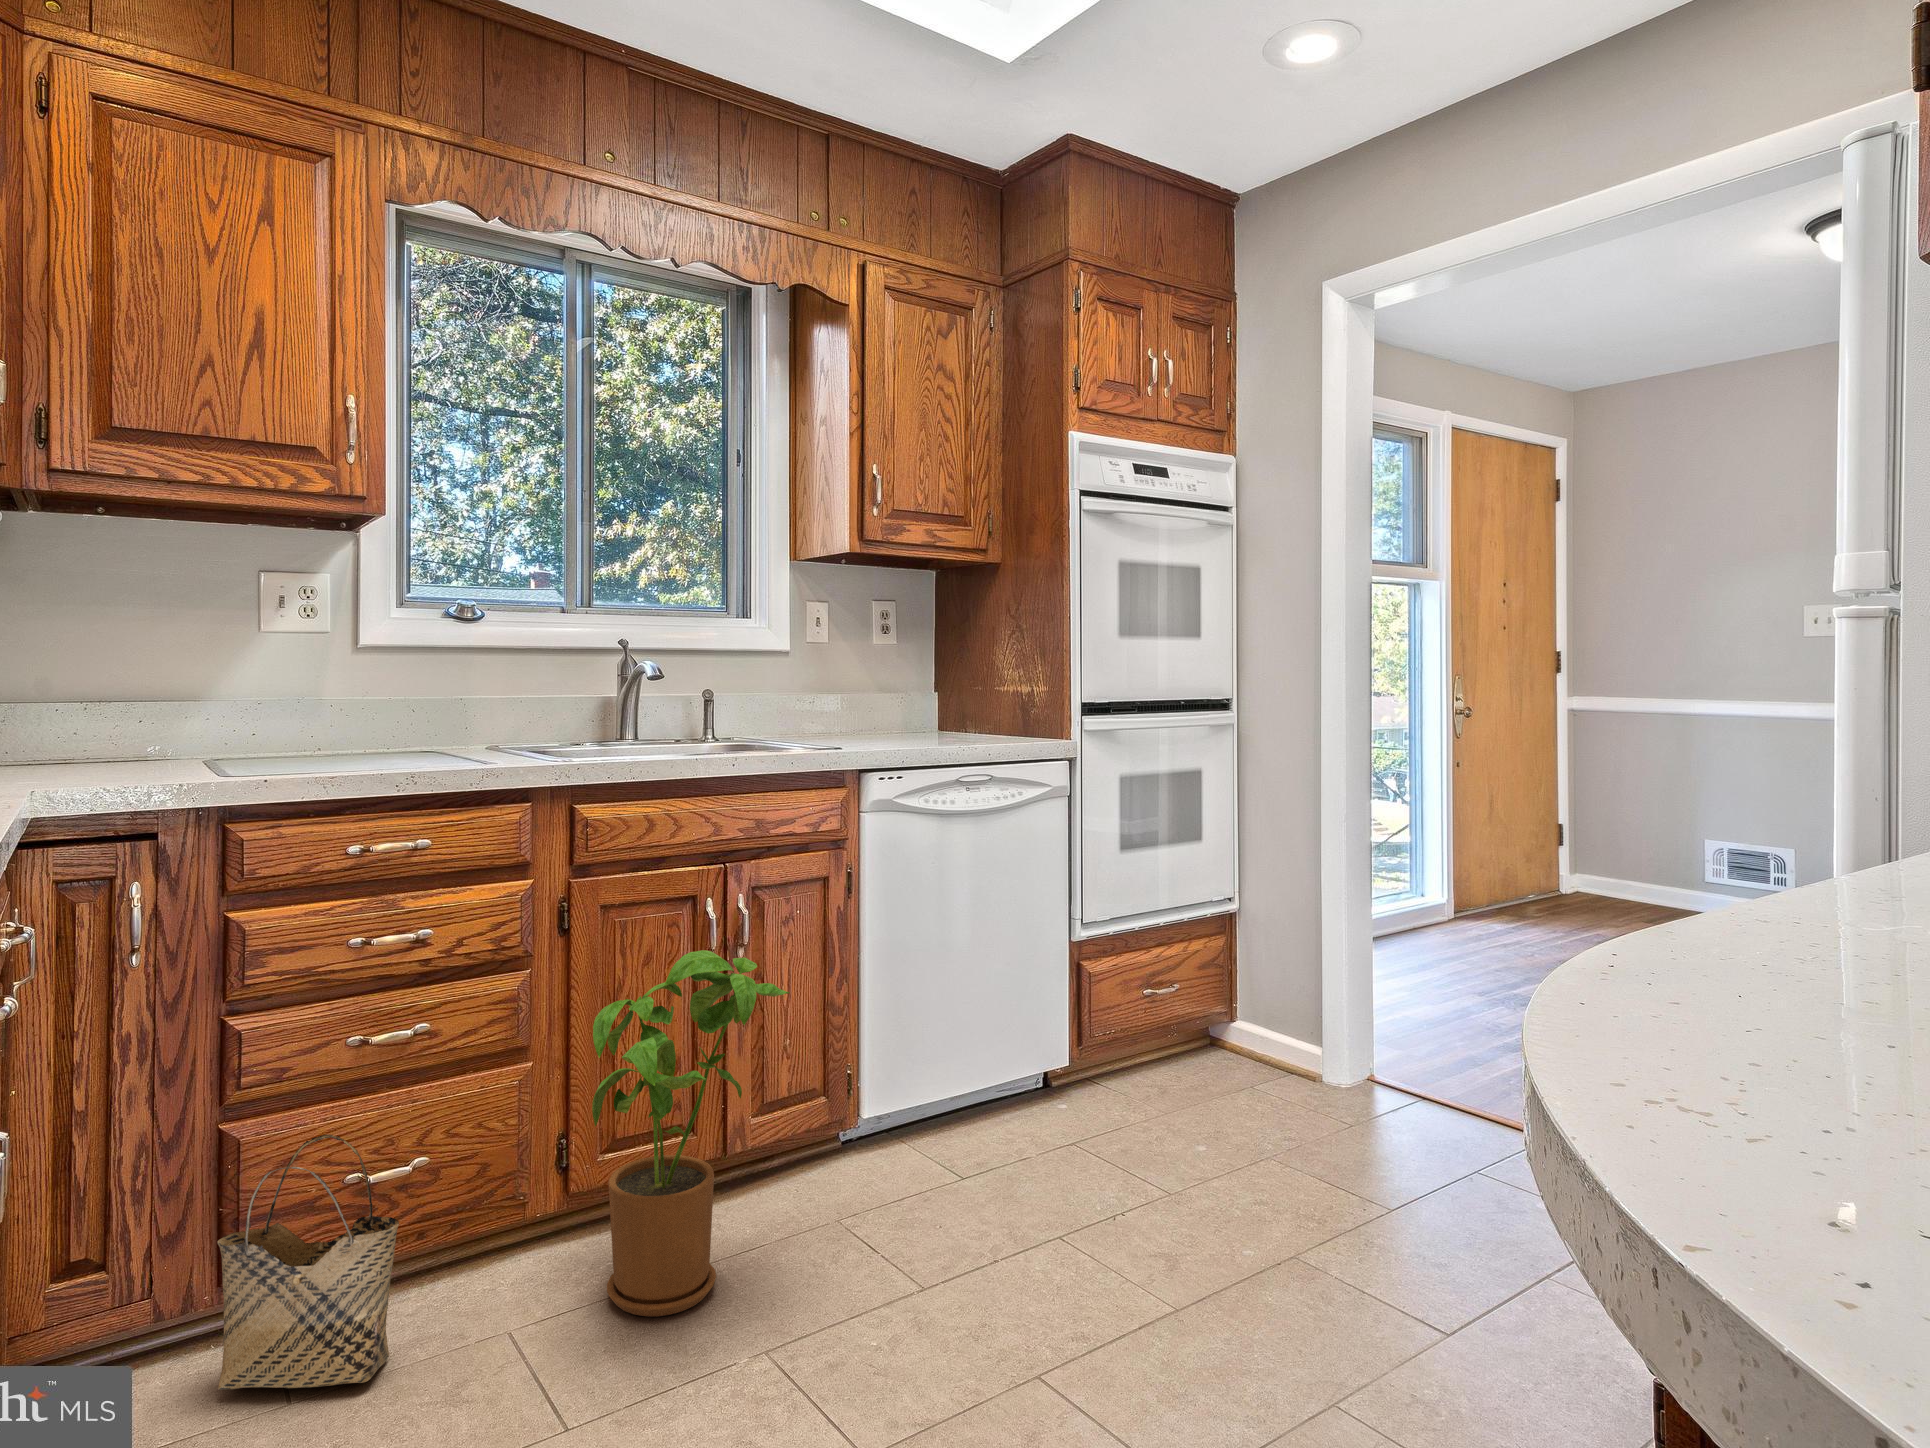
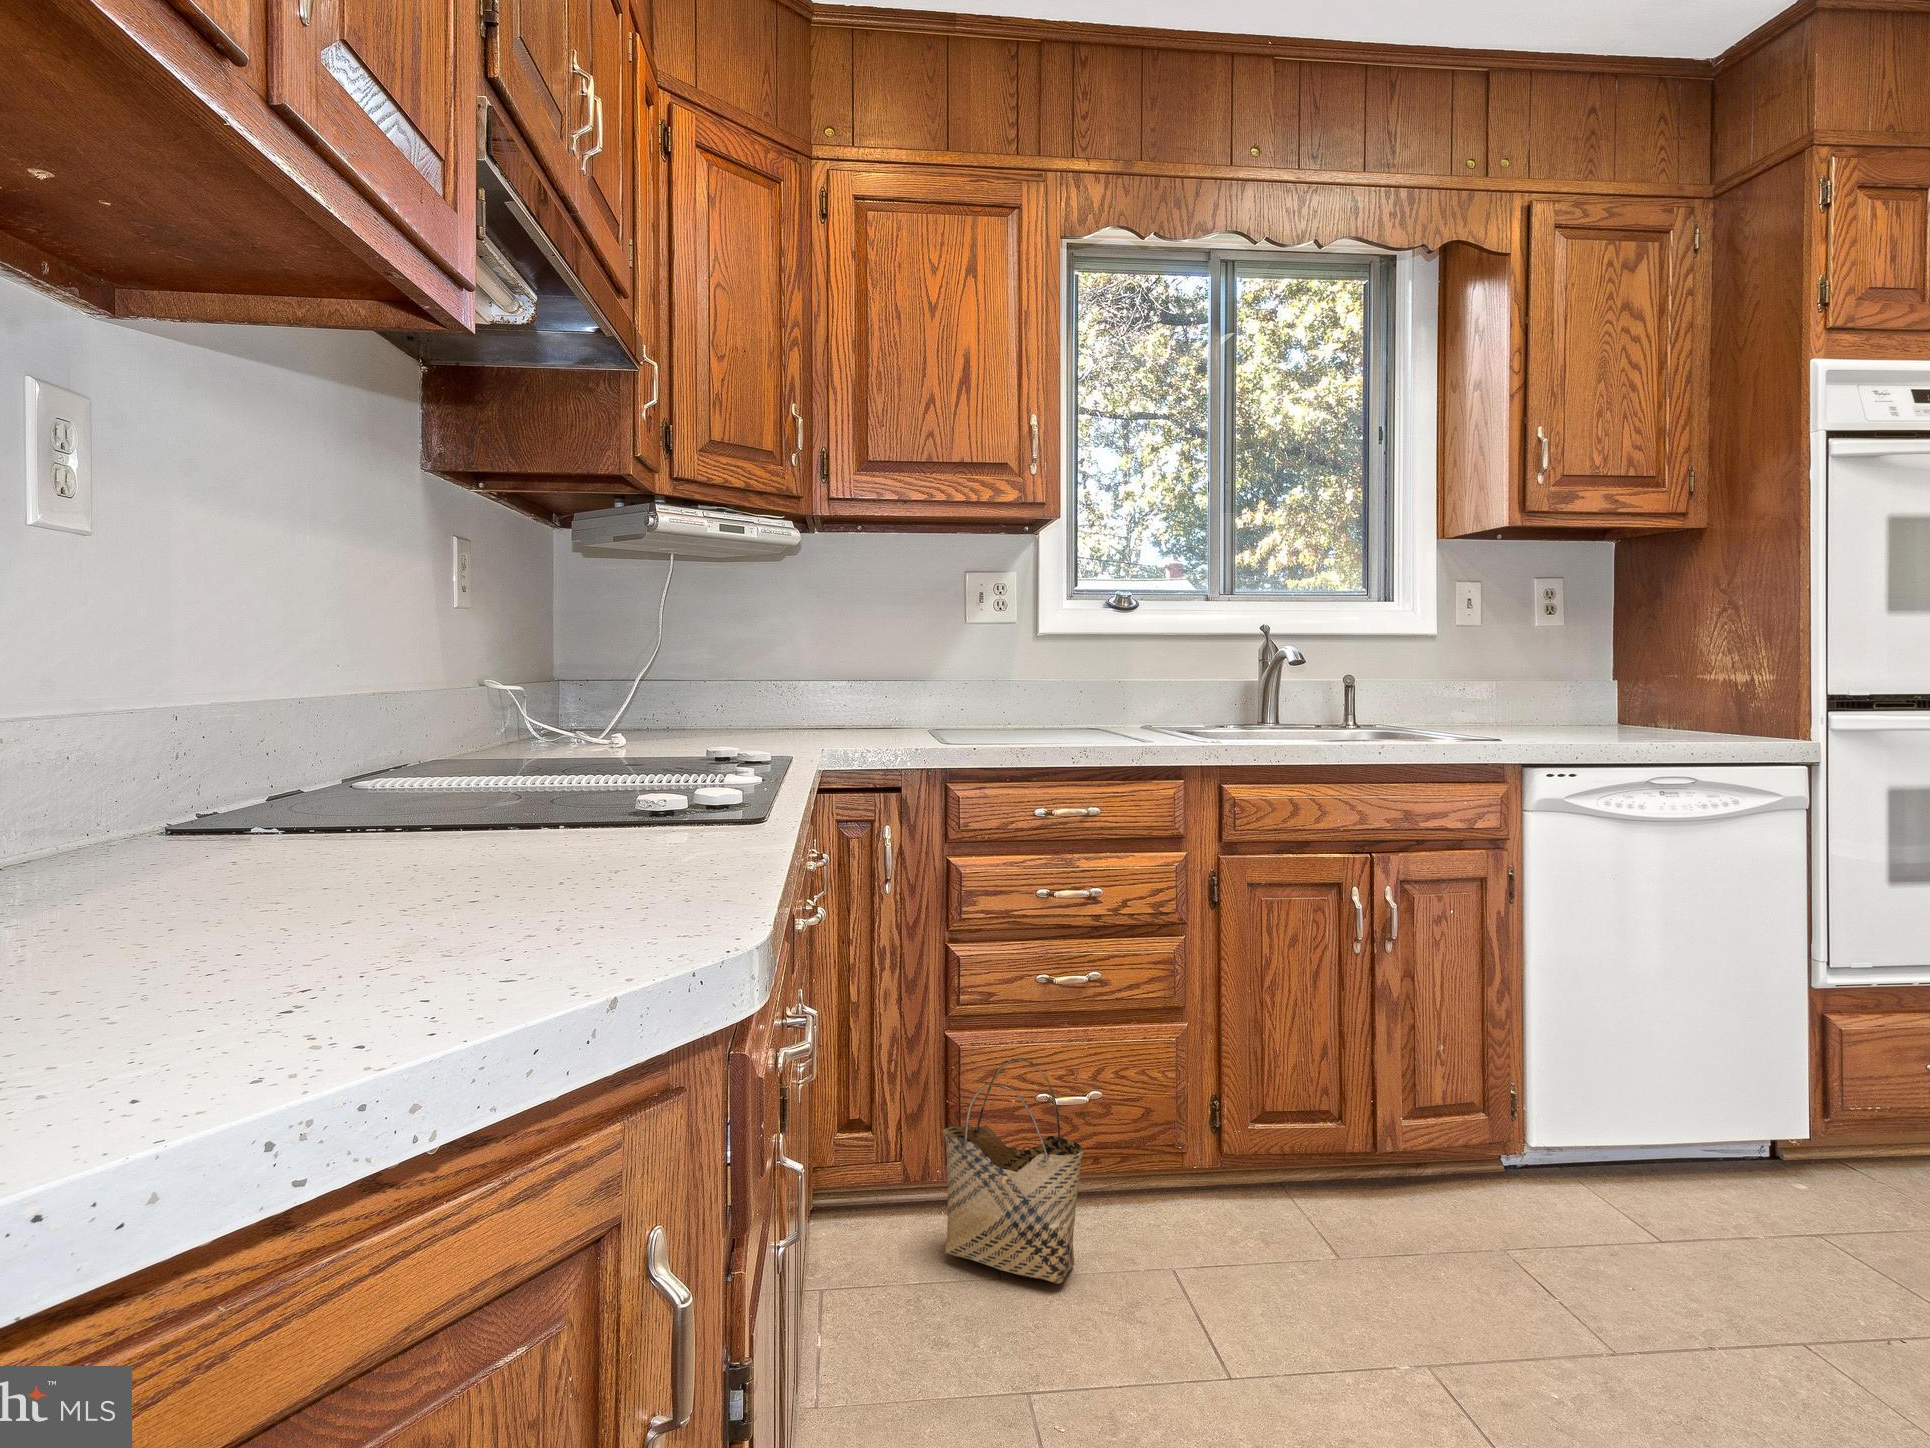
house plant: present [592,950,790,1316] -> none [1252,944,1470,1300]

